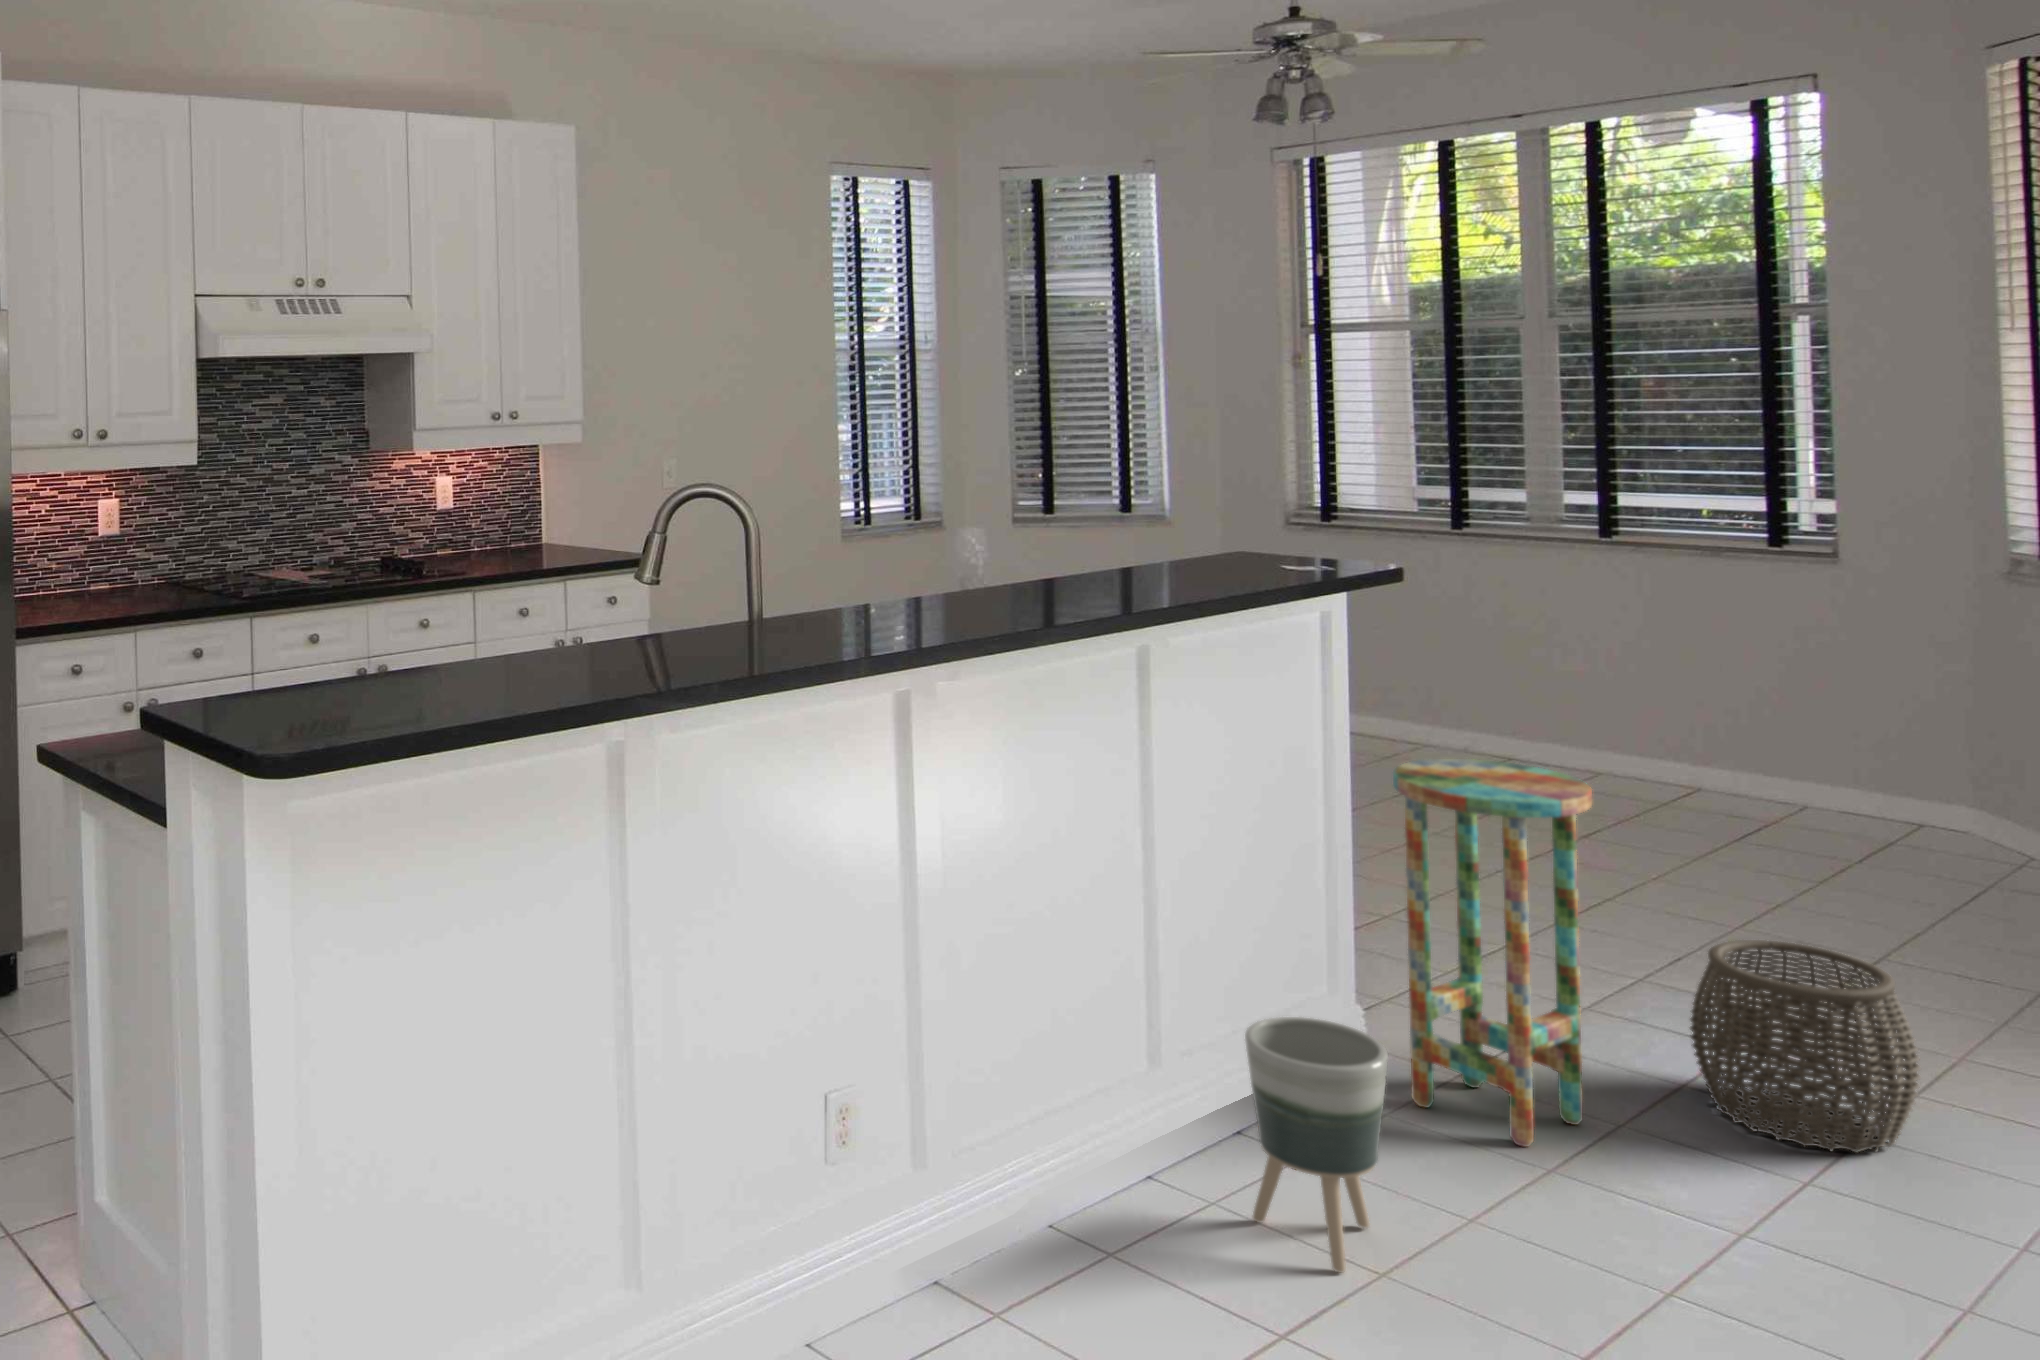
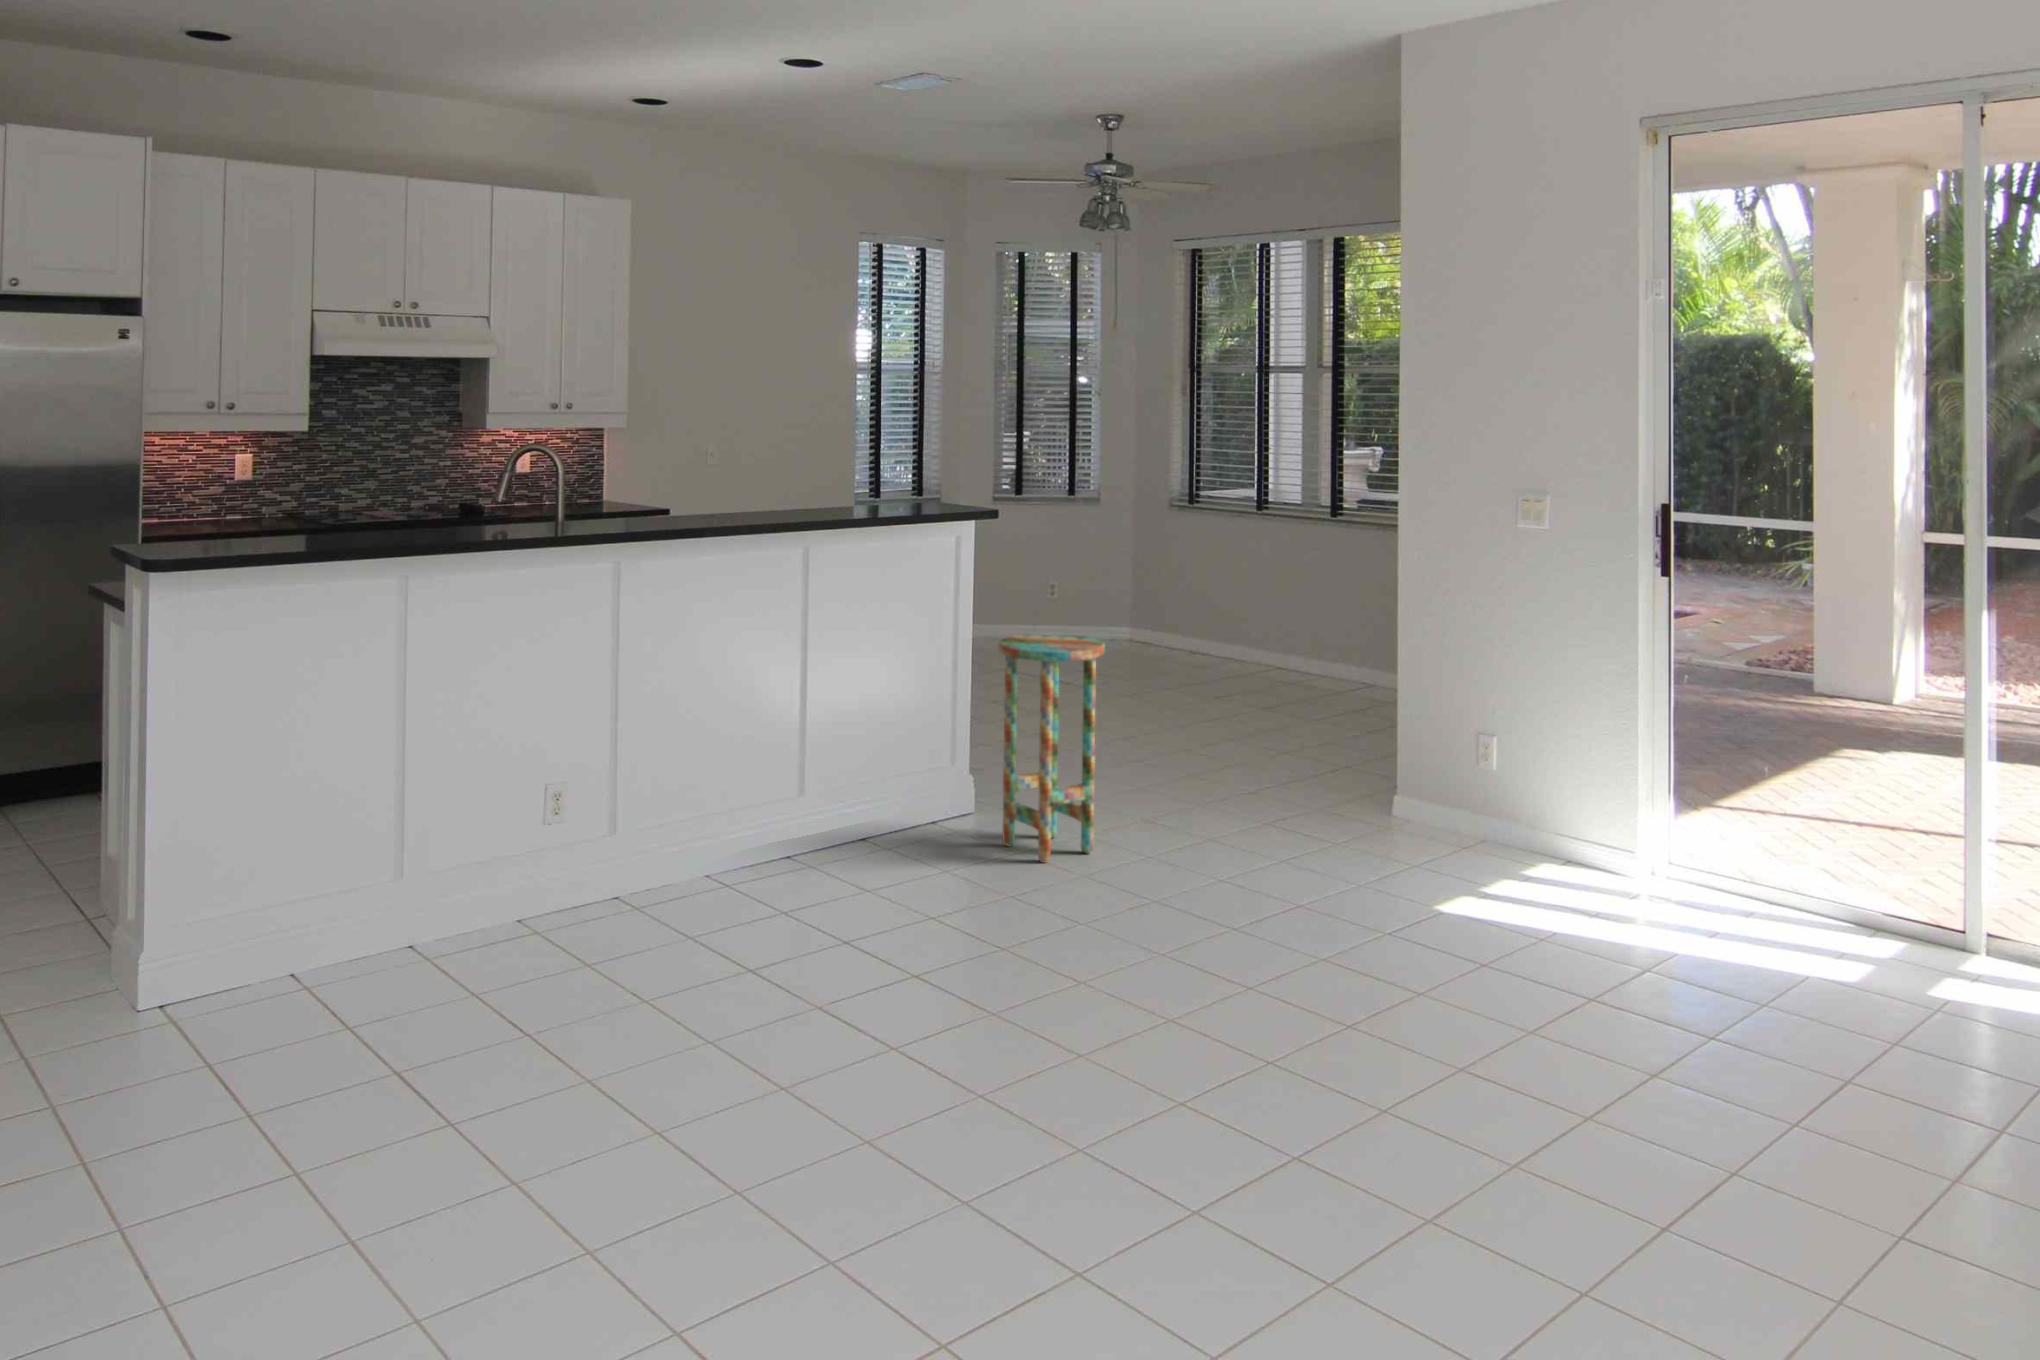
woven basket: present [1690,940,1920,1154] -> none [1169,747,1281,865]
planter: present [1245,1017,1388,1273] -> none [833,772,910,911]

